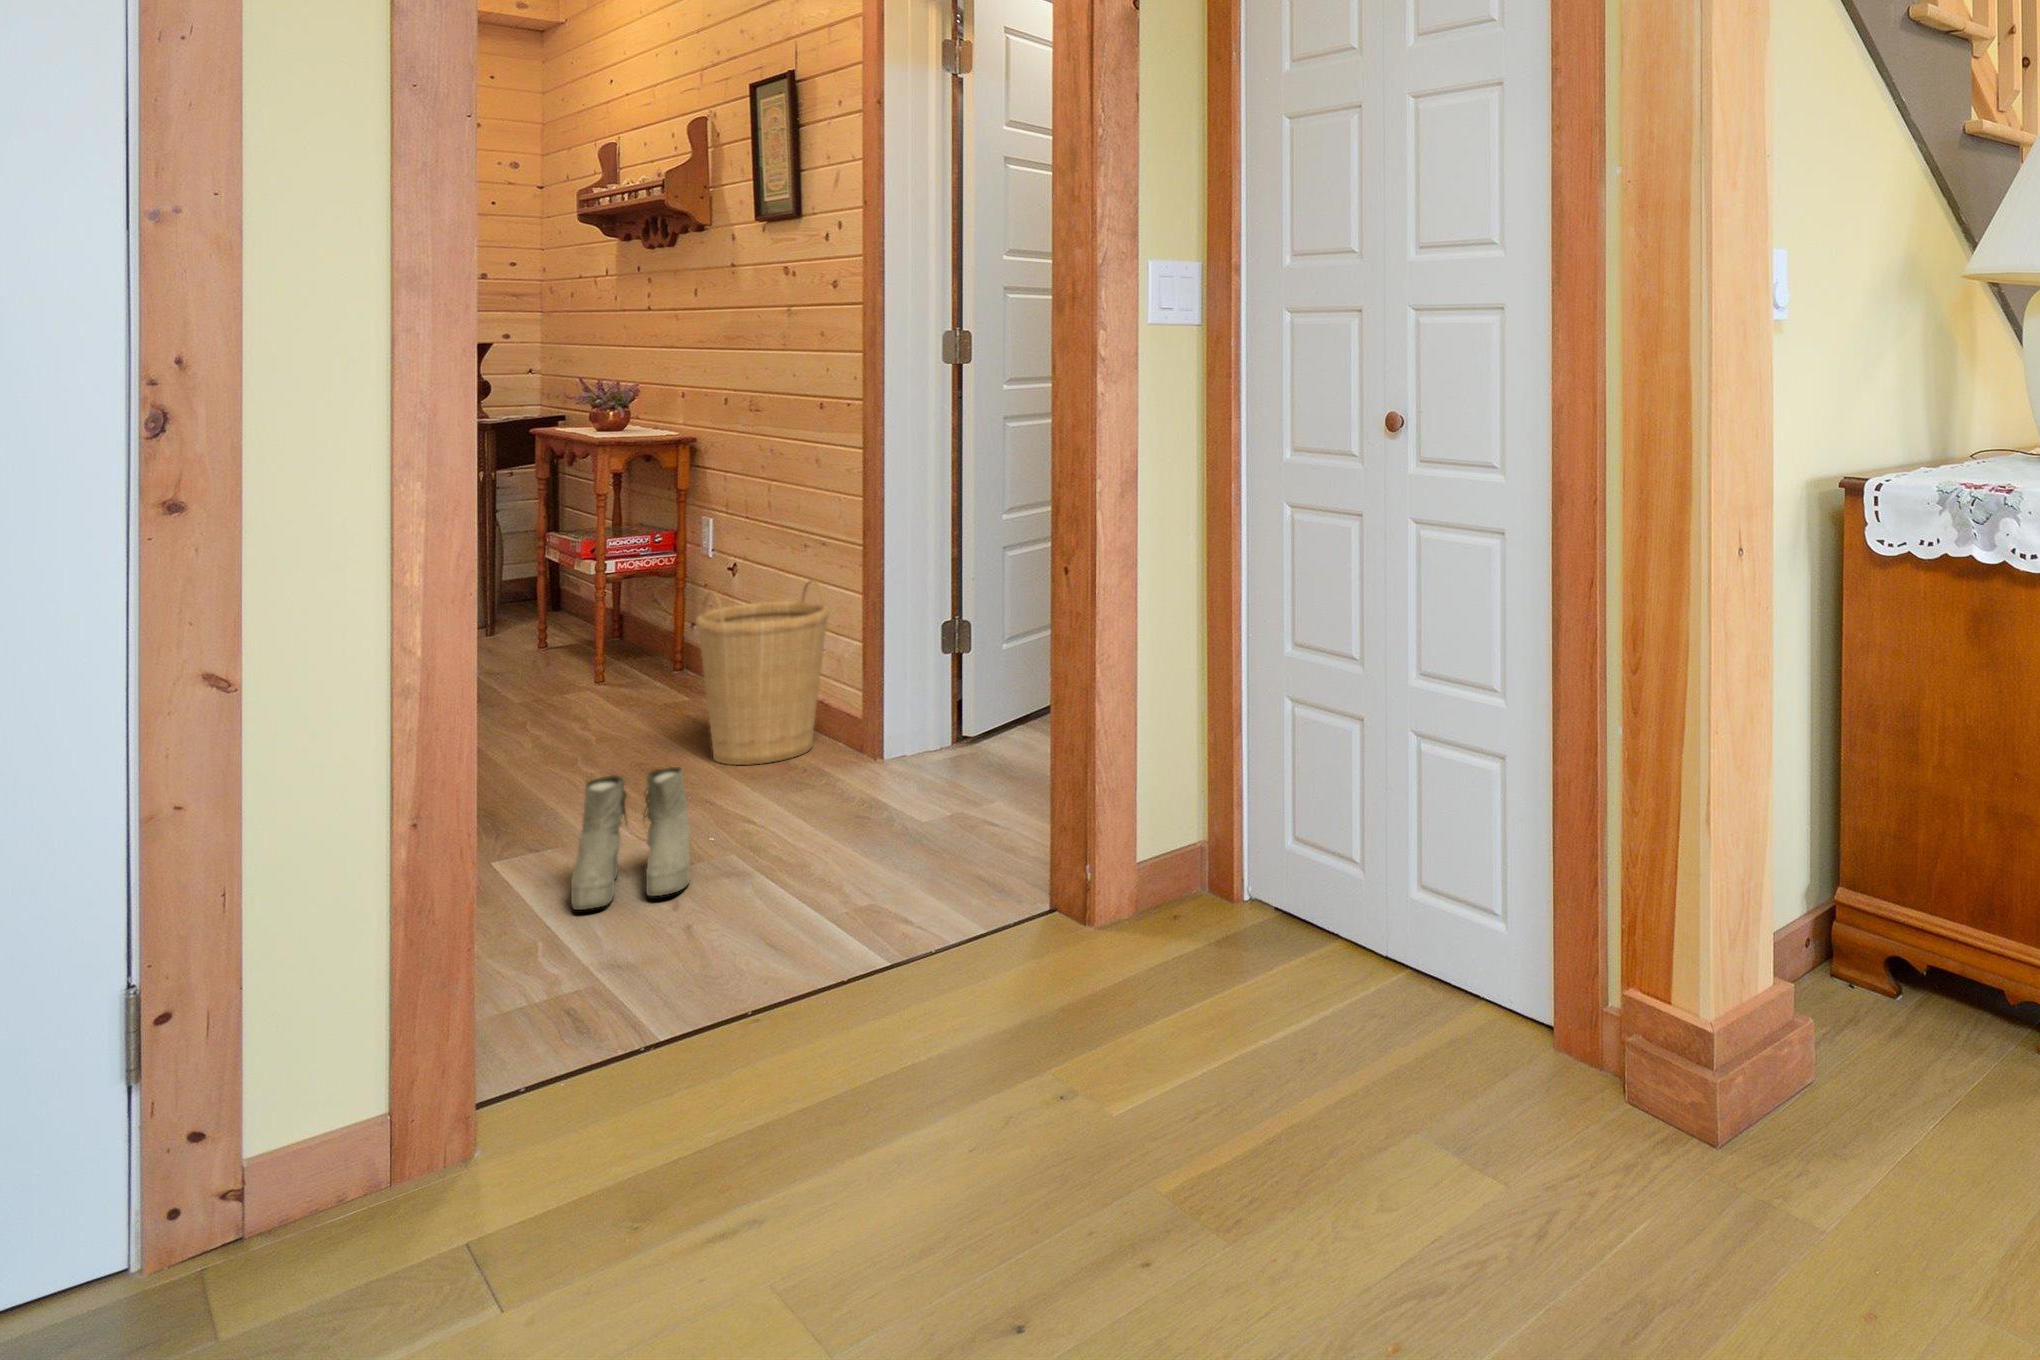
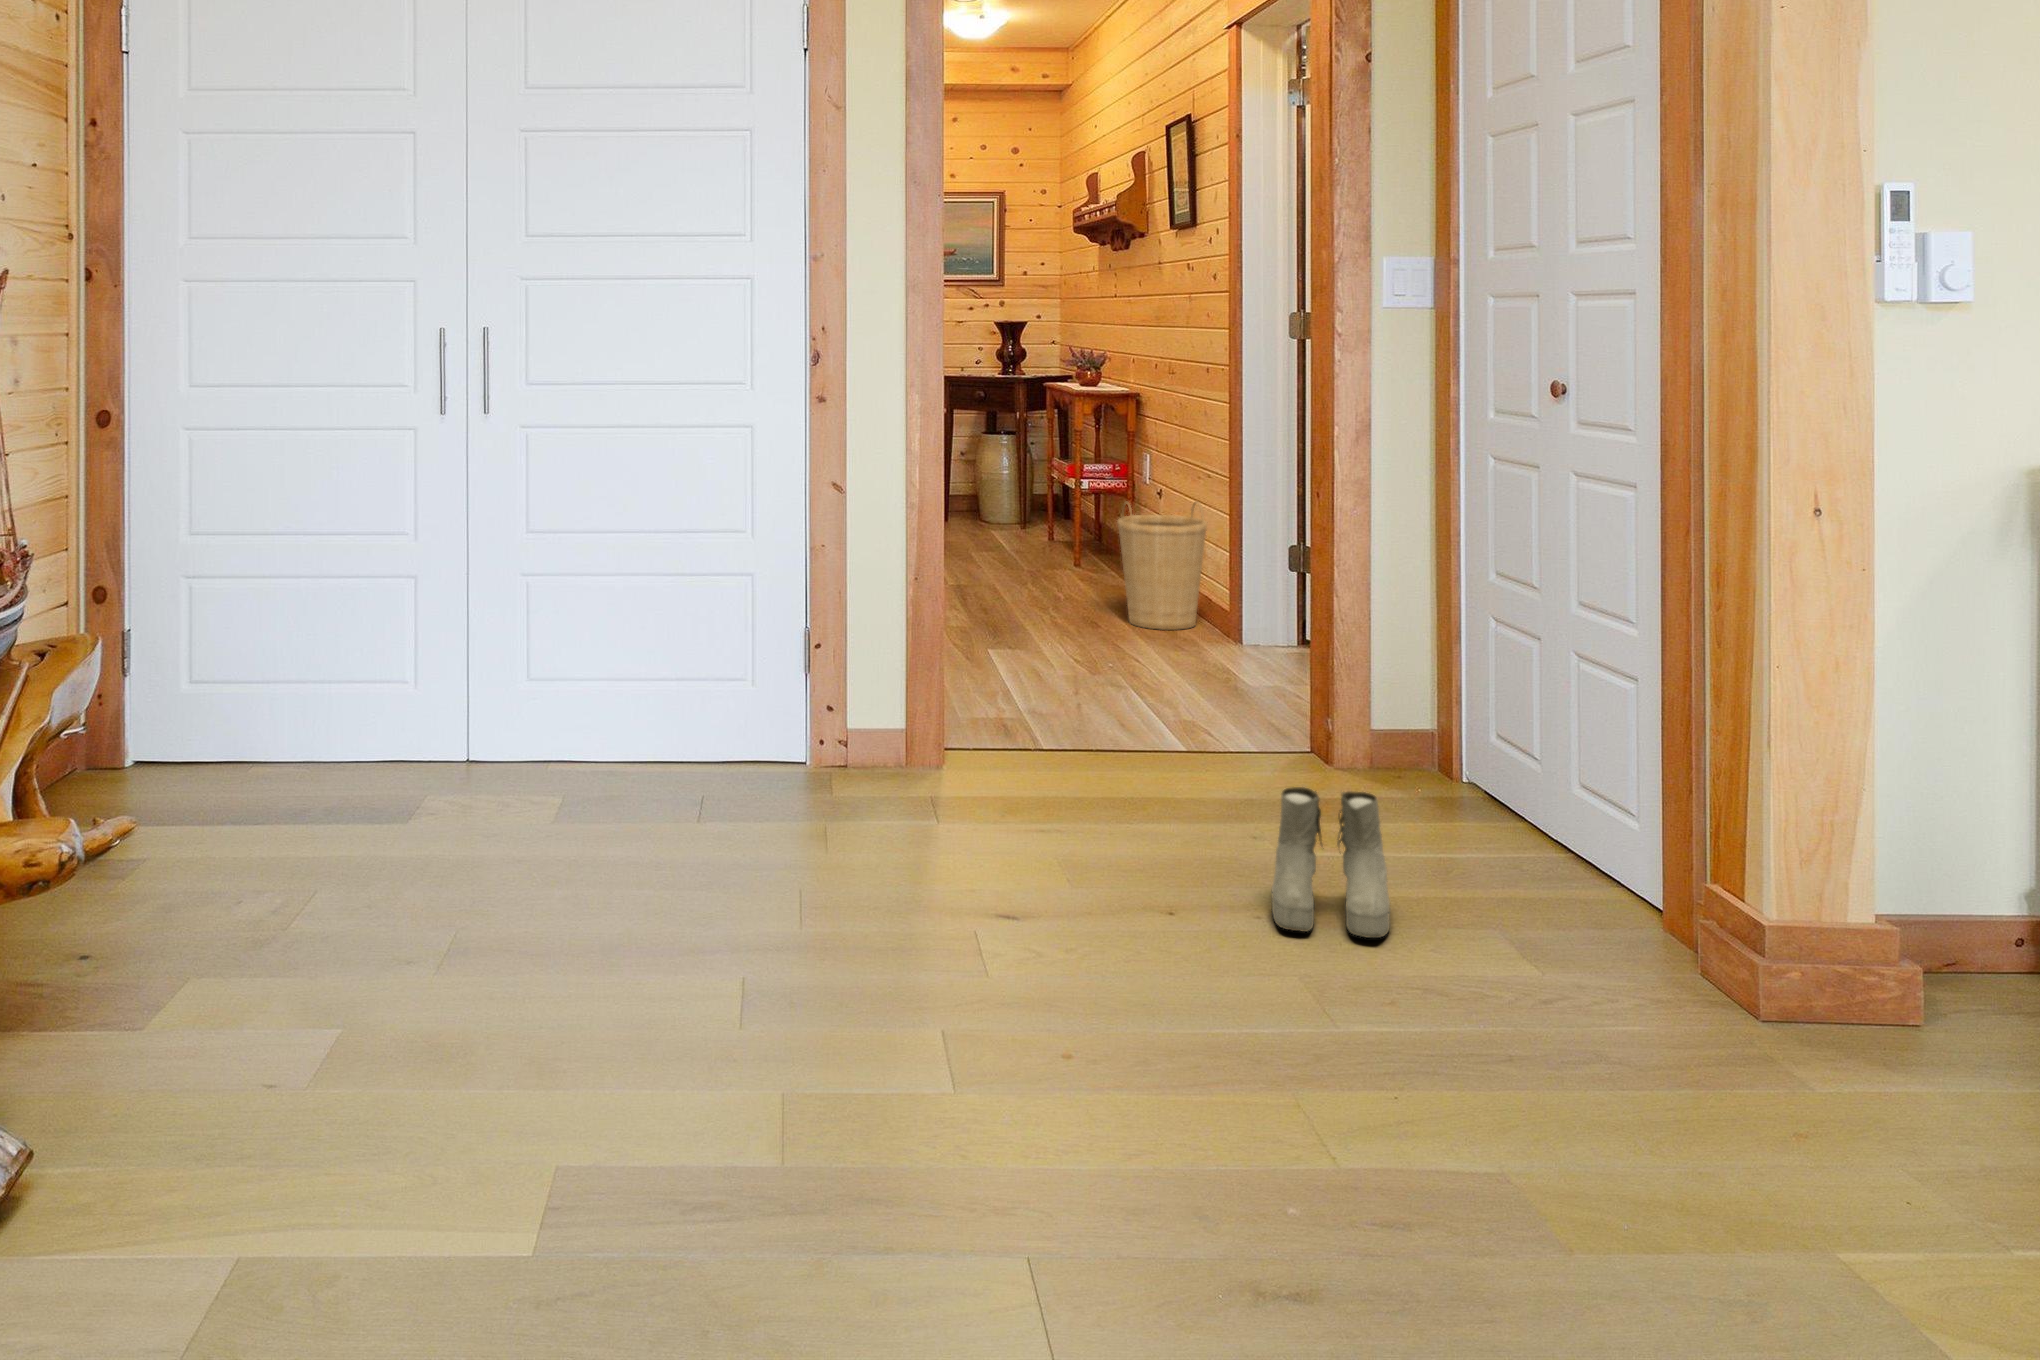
boots: present [571,767,691,910] -> present [1272,787,1390,938]

